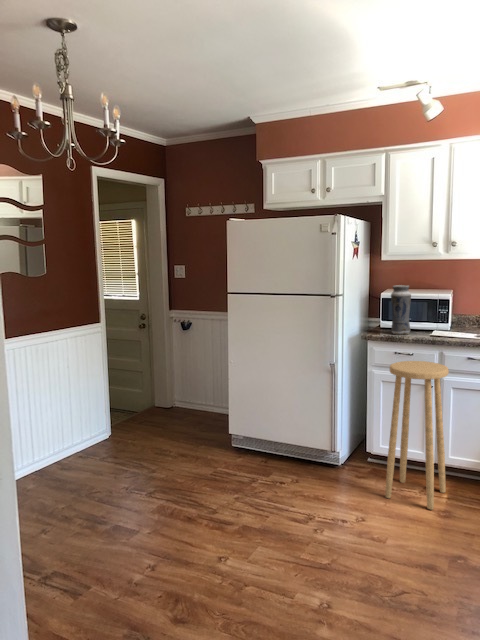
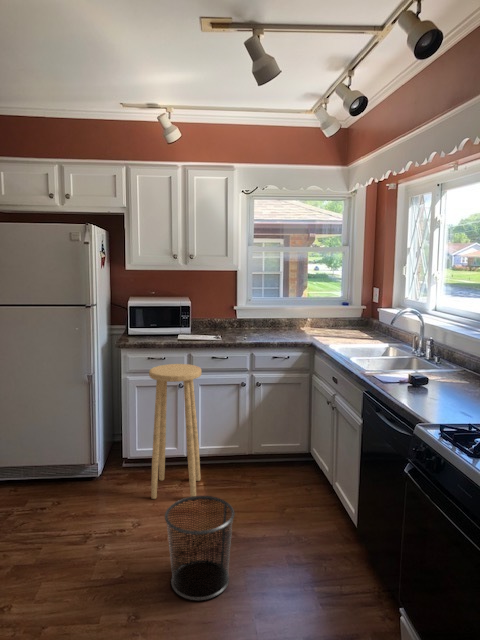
vase: present [391,285,411,335] -> none [140,294,160,341]
waste bin: none [372,498,450,607] -> present [165,496,234,600]

